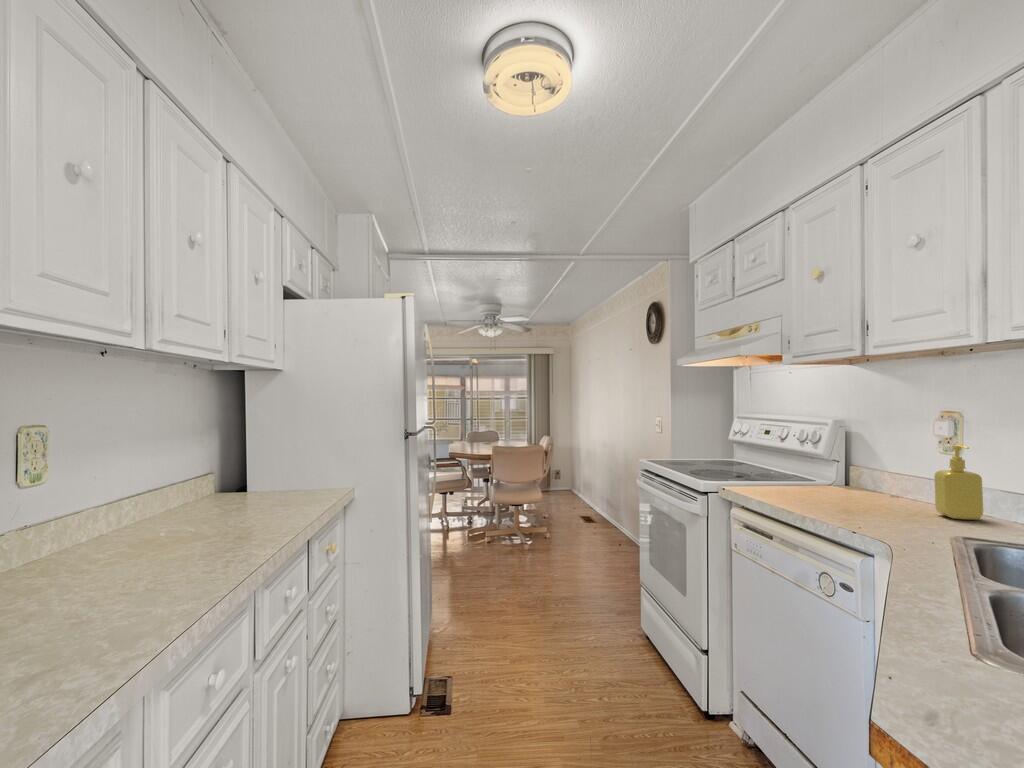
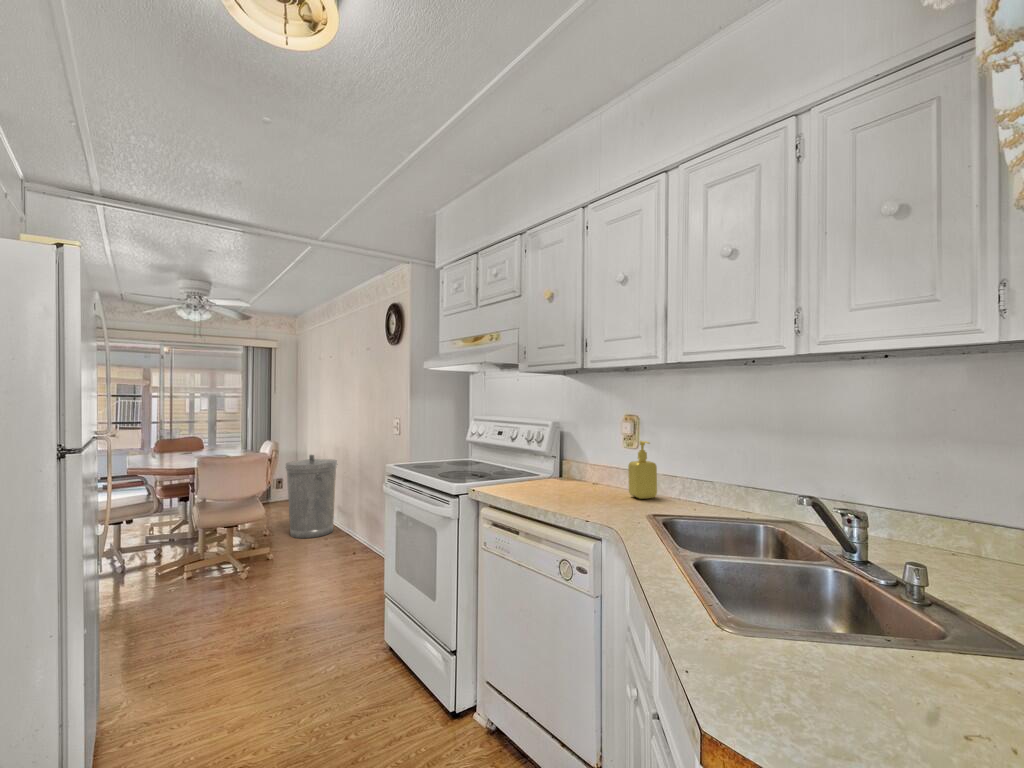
trash can: none [561,449,606,526] -> present [286,455,337,538]

